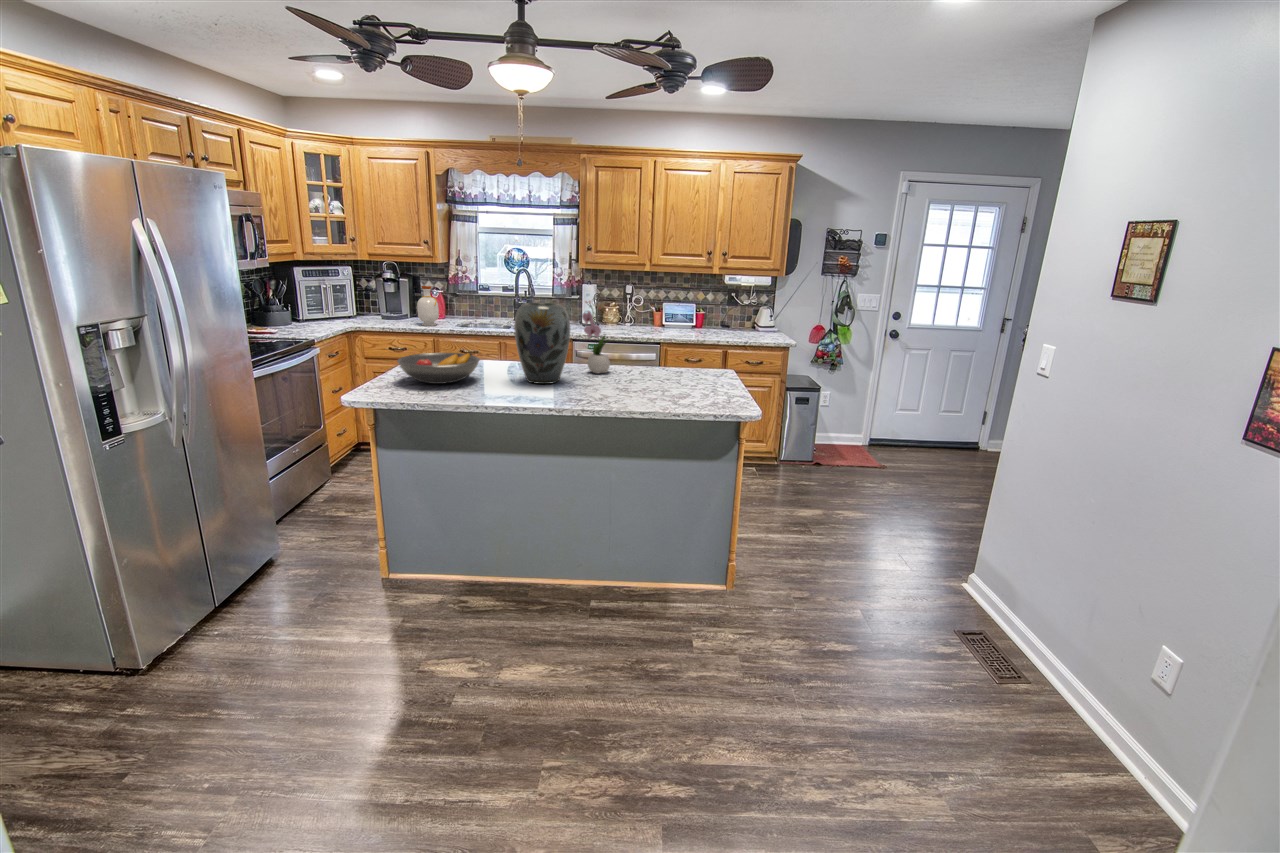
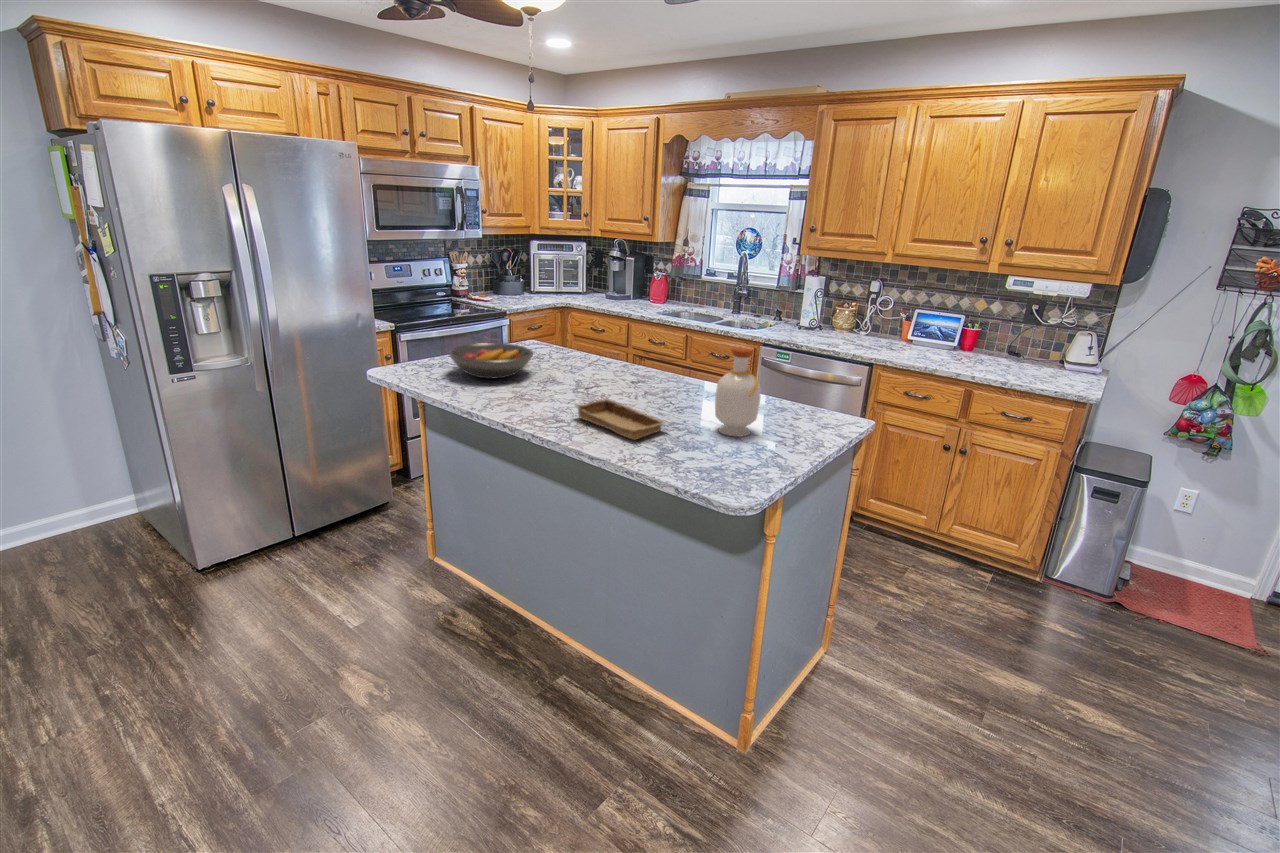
bottle: present [417,286,439,326] -> present [715,348,760,437]
flower arrangement: present [582,301,610,373] -> none [650,303,686,396]
vase: present [514,303,570,384] -> none [551,300,617,398]
tray: none [577,378,653,399] -> present [574,399,666,440]

